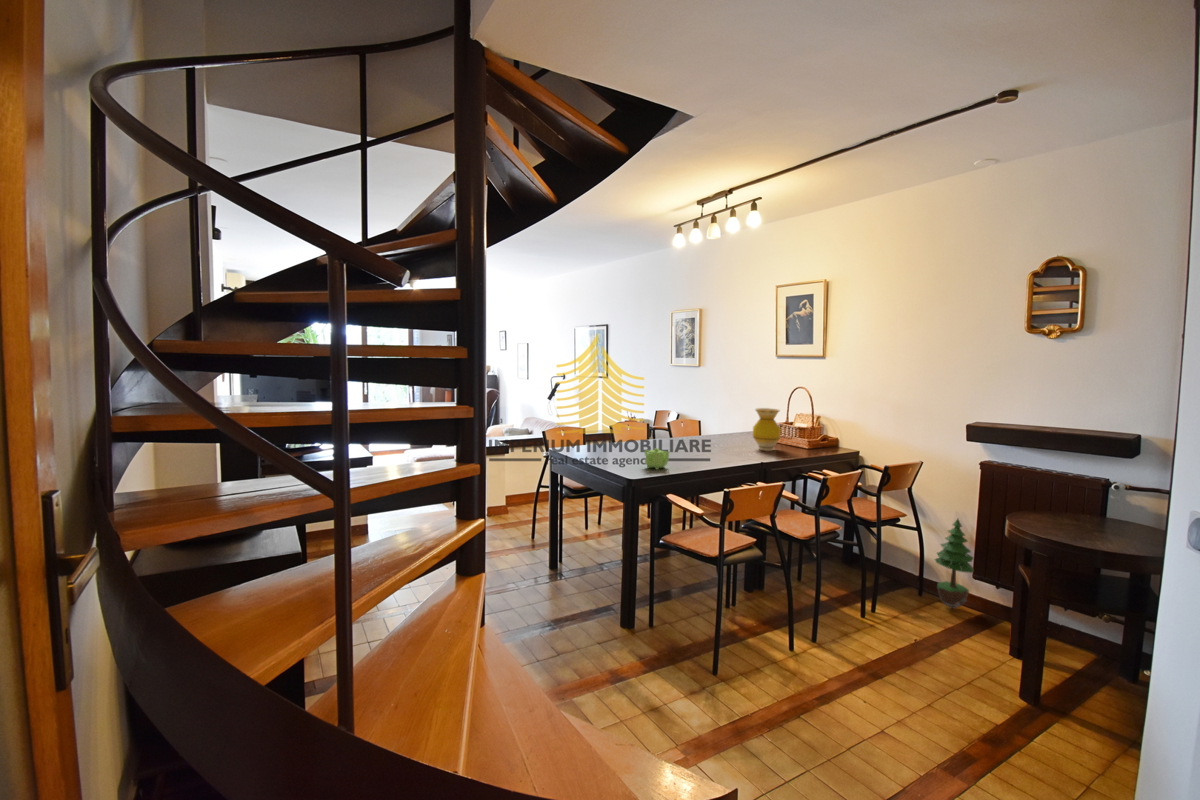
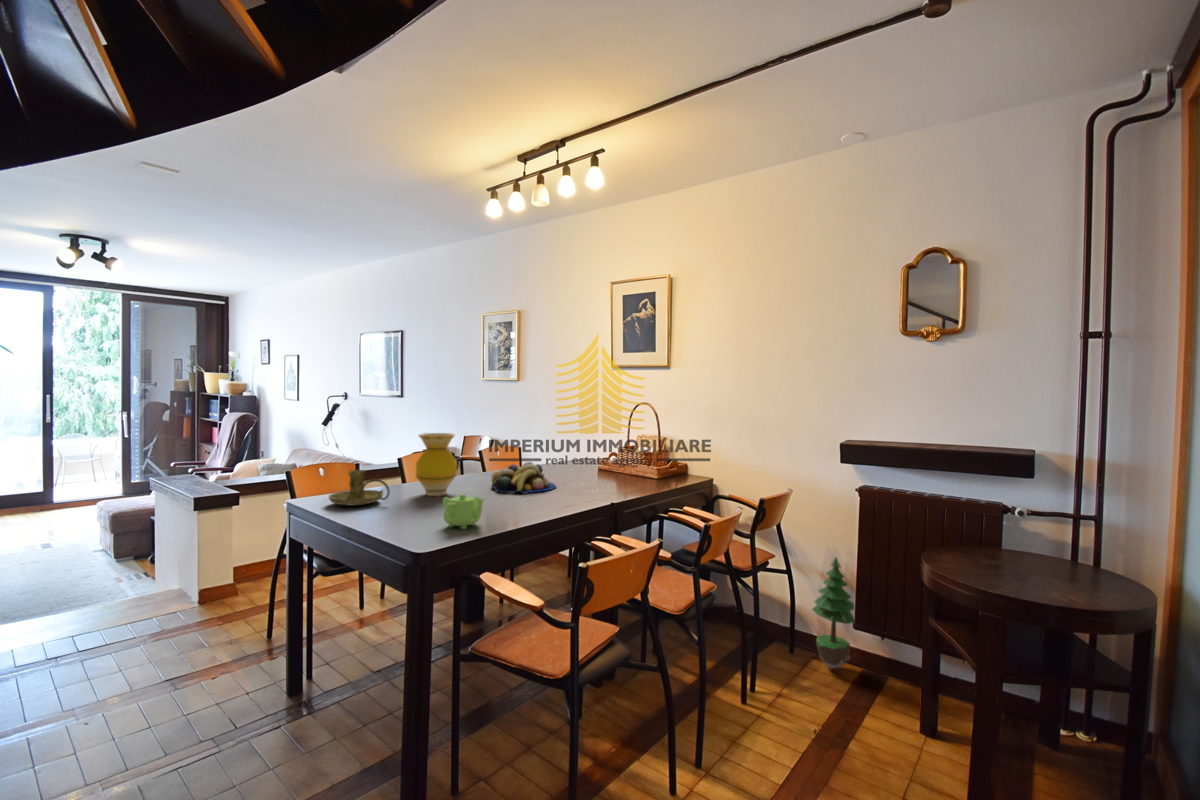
vase: present [753,408,781,451] -> present [416,433,457,496]
fruit bowl: none [676,430,722,452] -> present [491,462,556,494]
candle holder: none [576,431,612,453] -> present [329,470,390,506]

